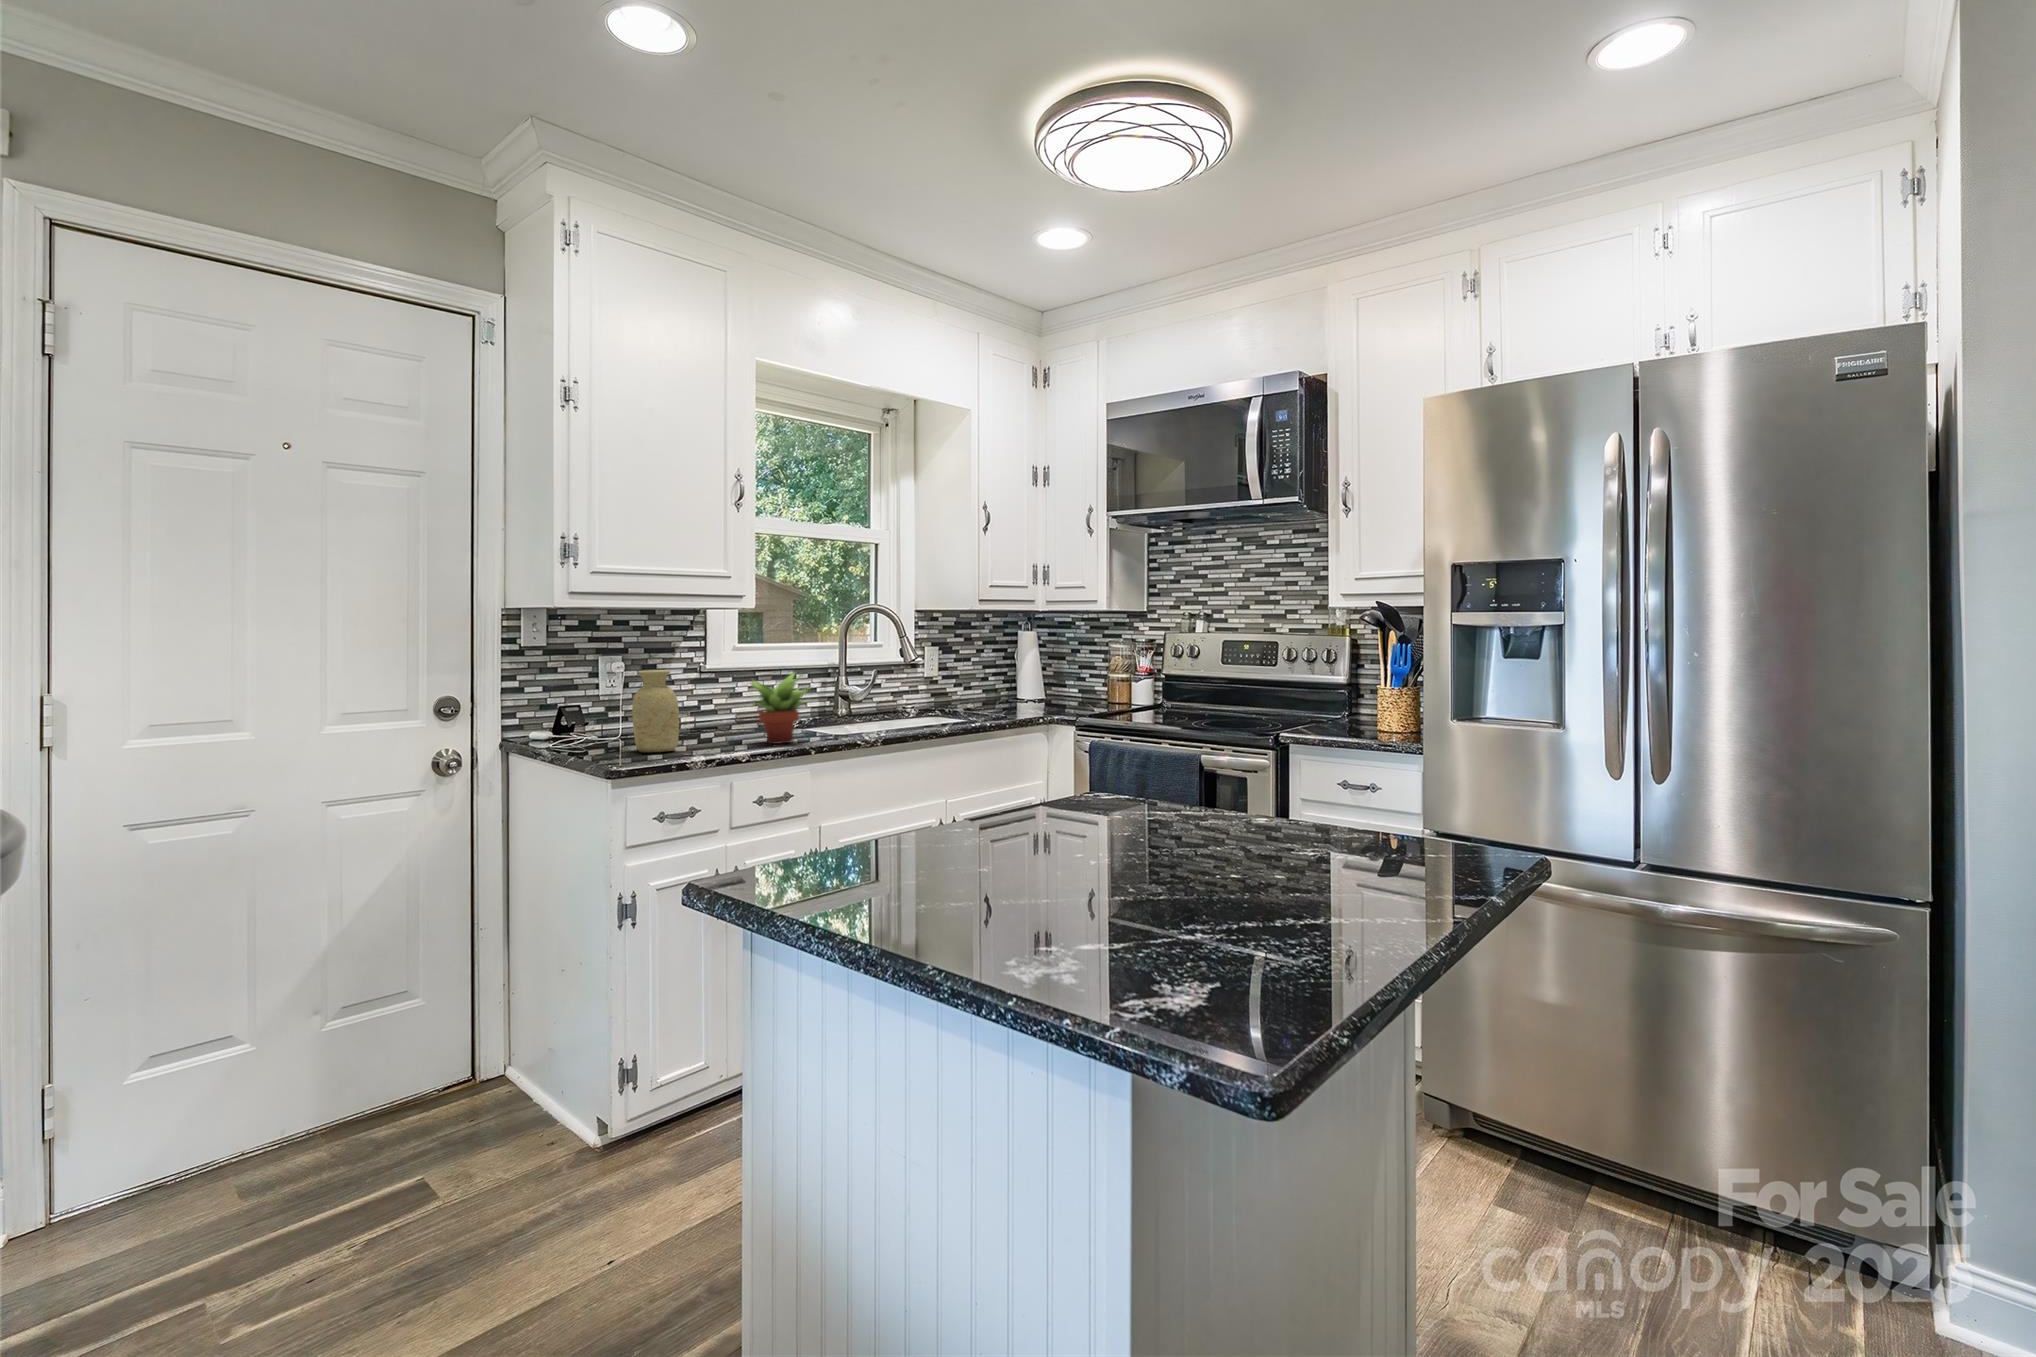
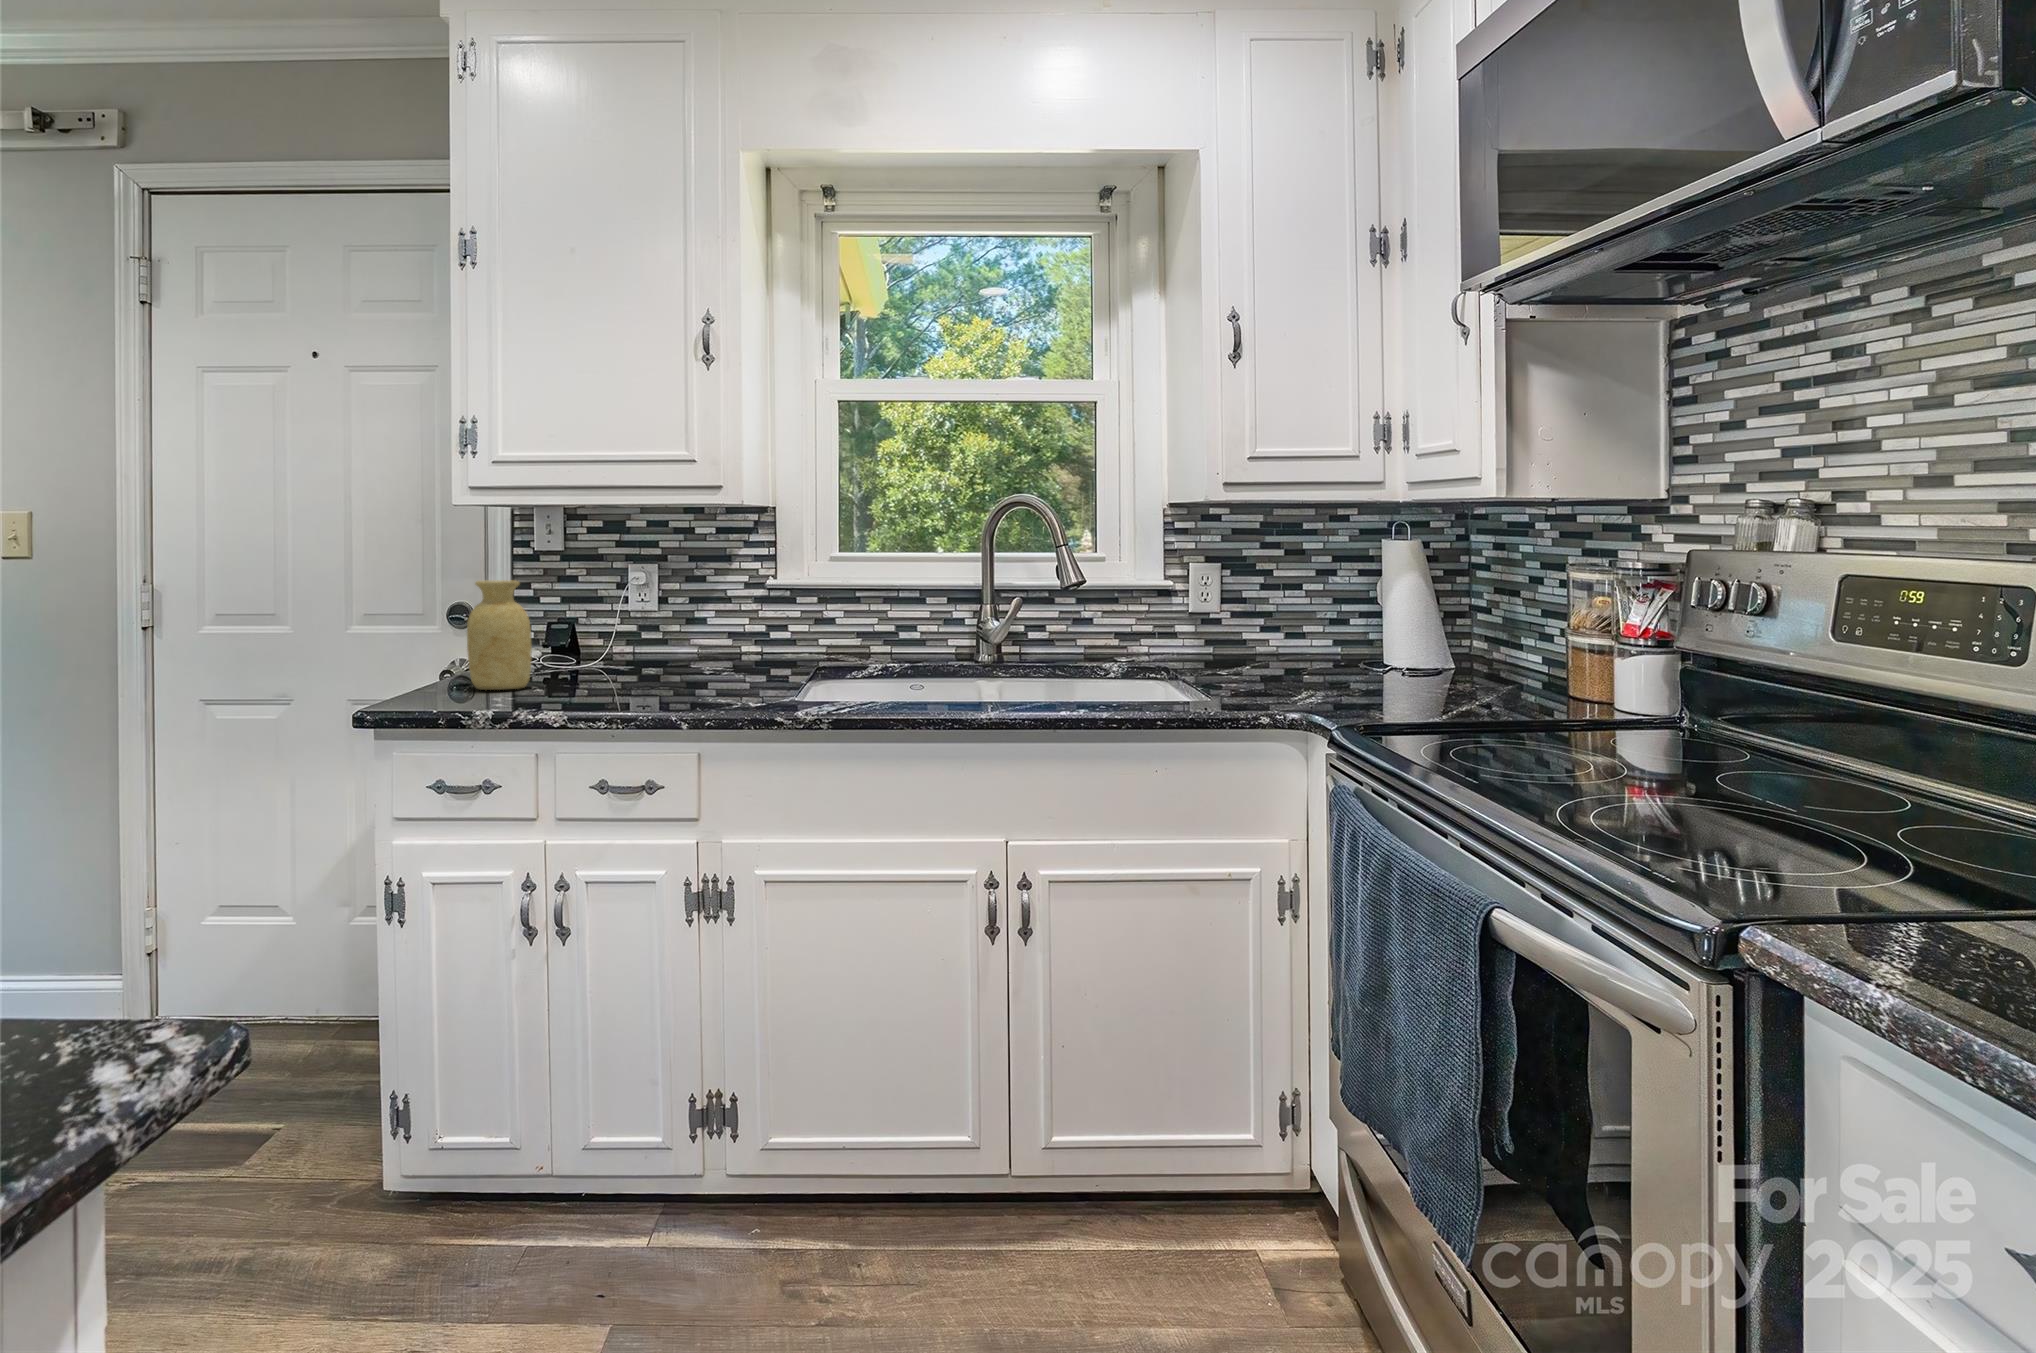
succulent plant: present [752,672,808,744] -> none [615,589,736,694]

